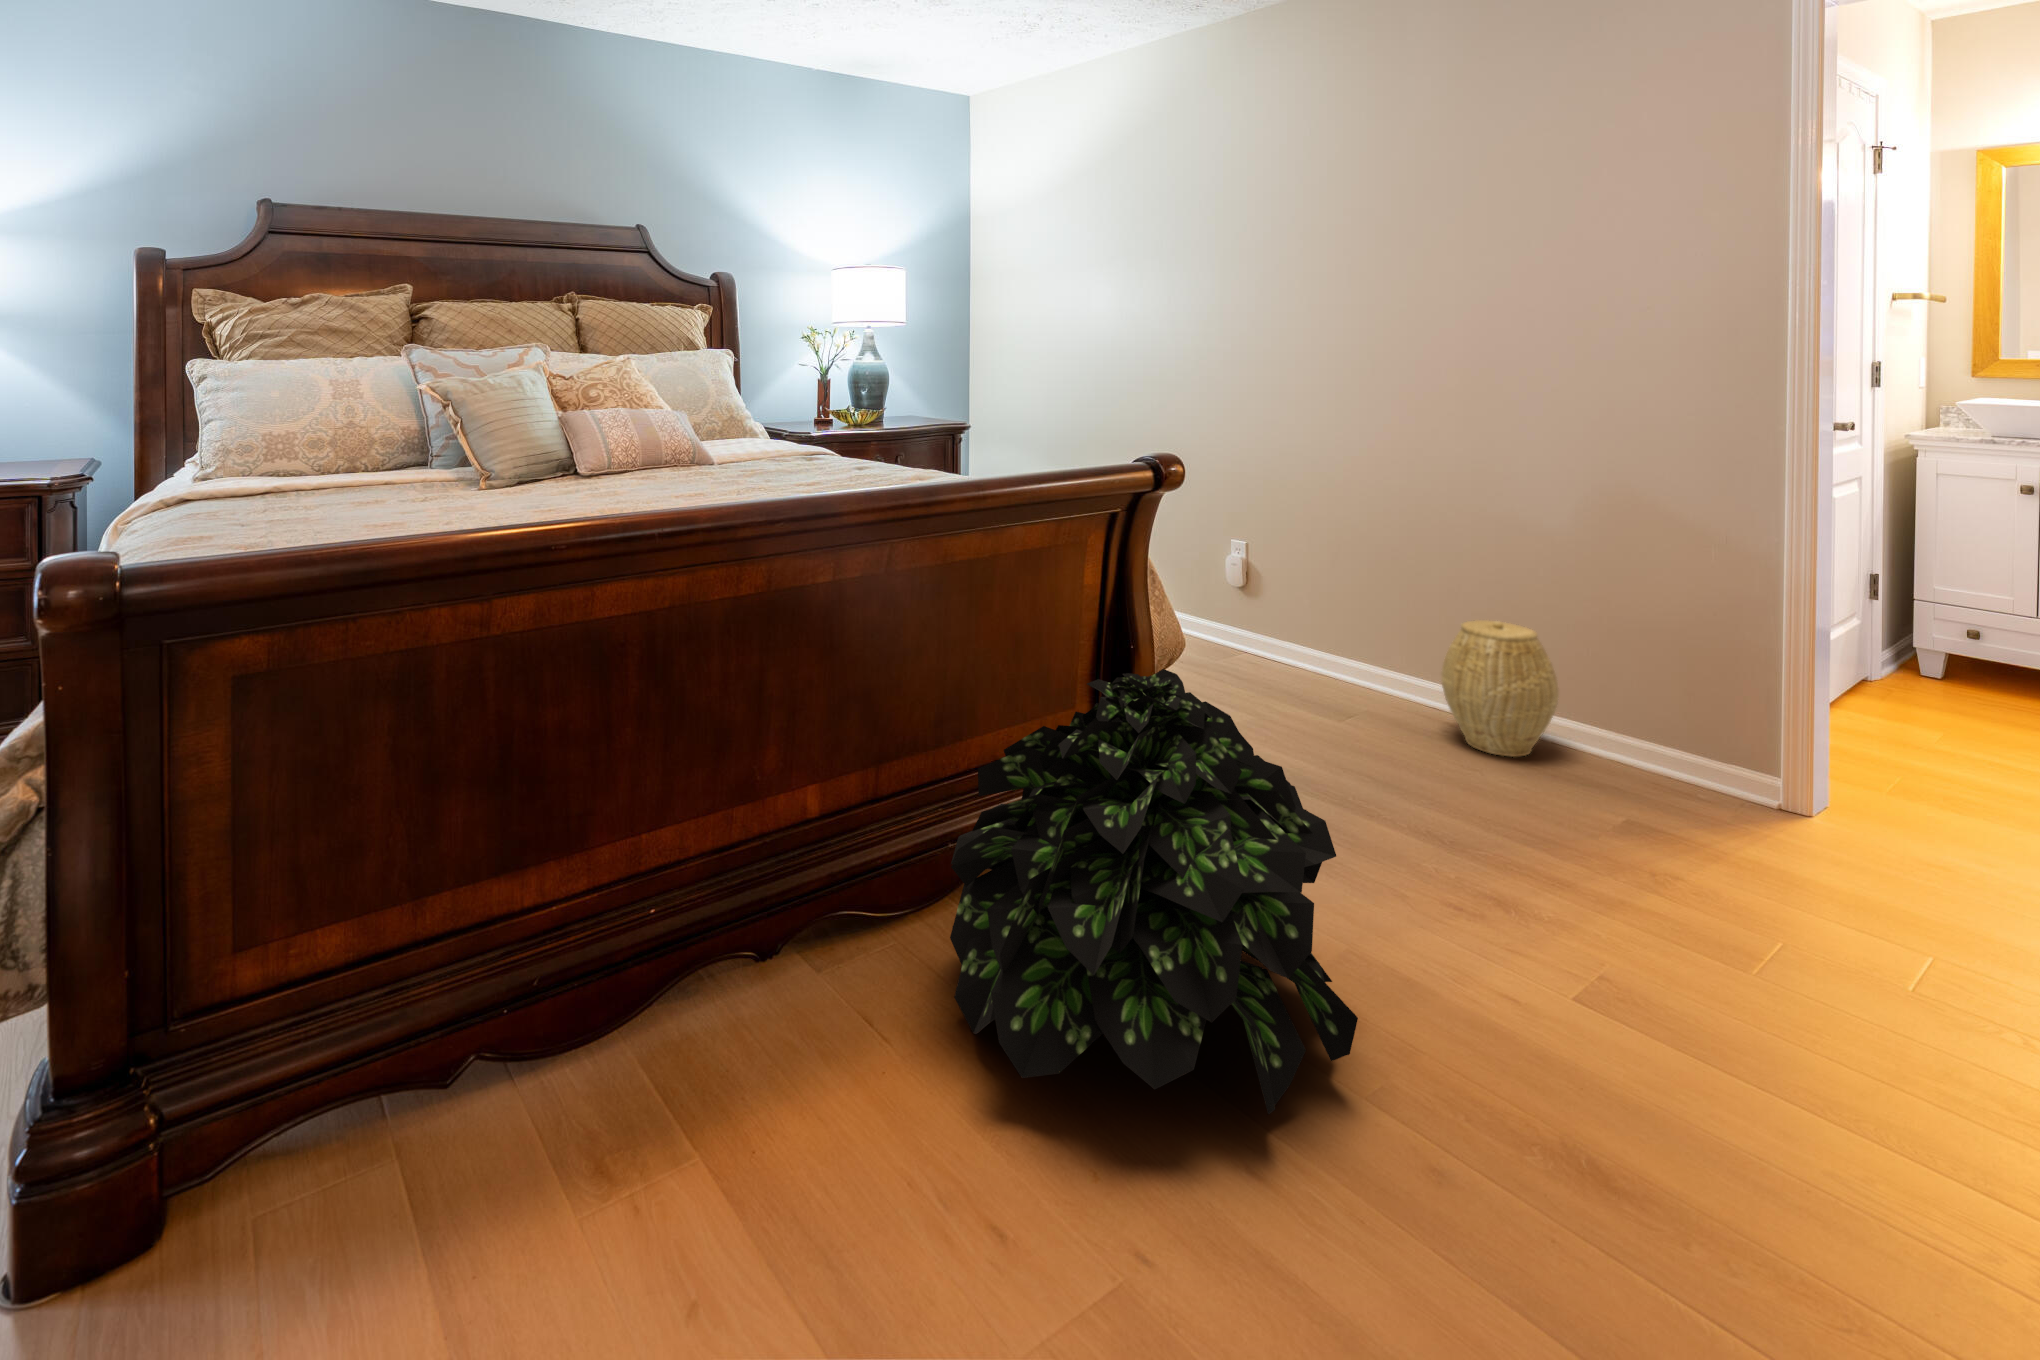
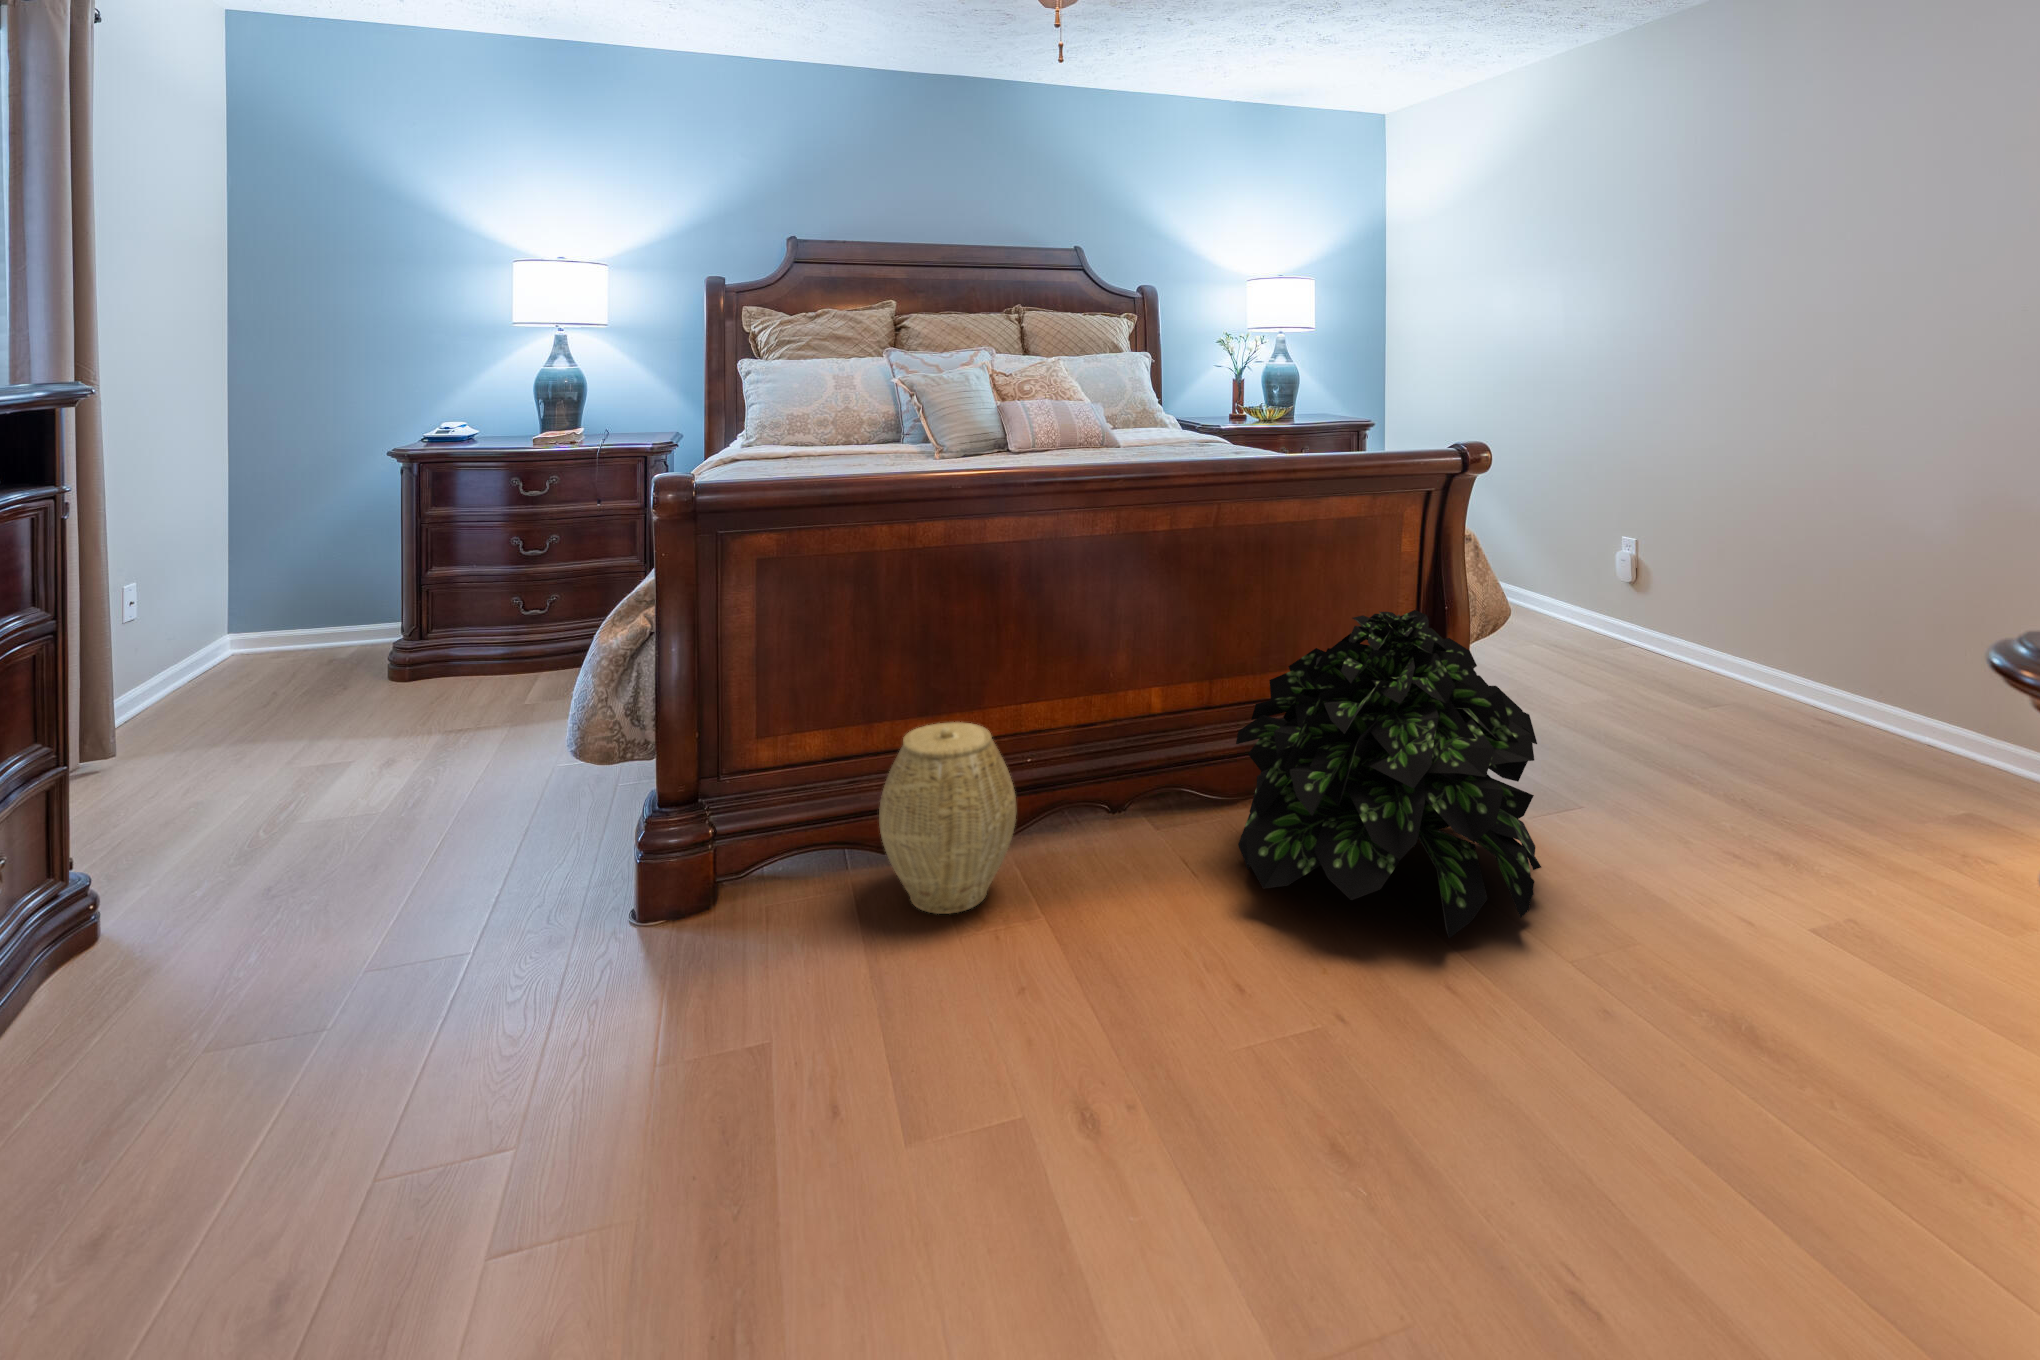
woven basket: present [1441,620,1559,757] -> present [879,722,1016,914]

